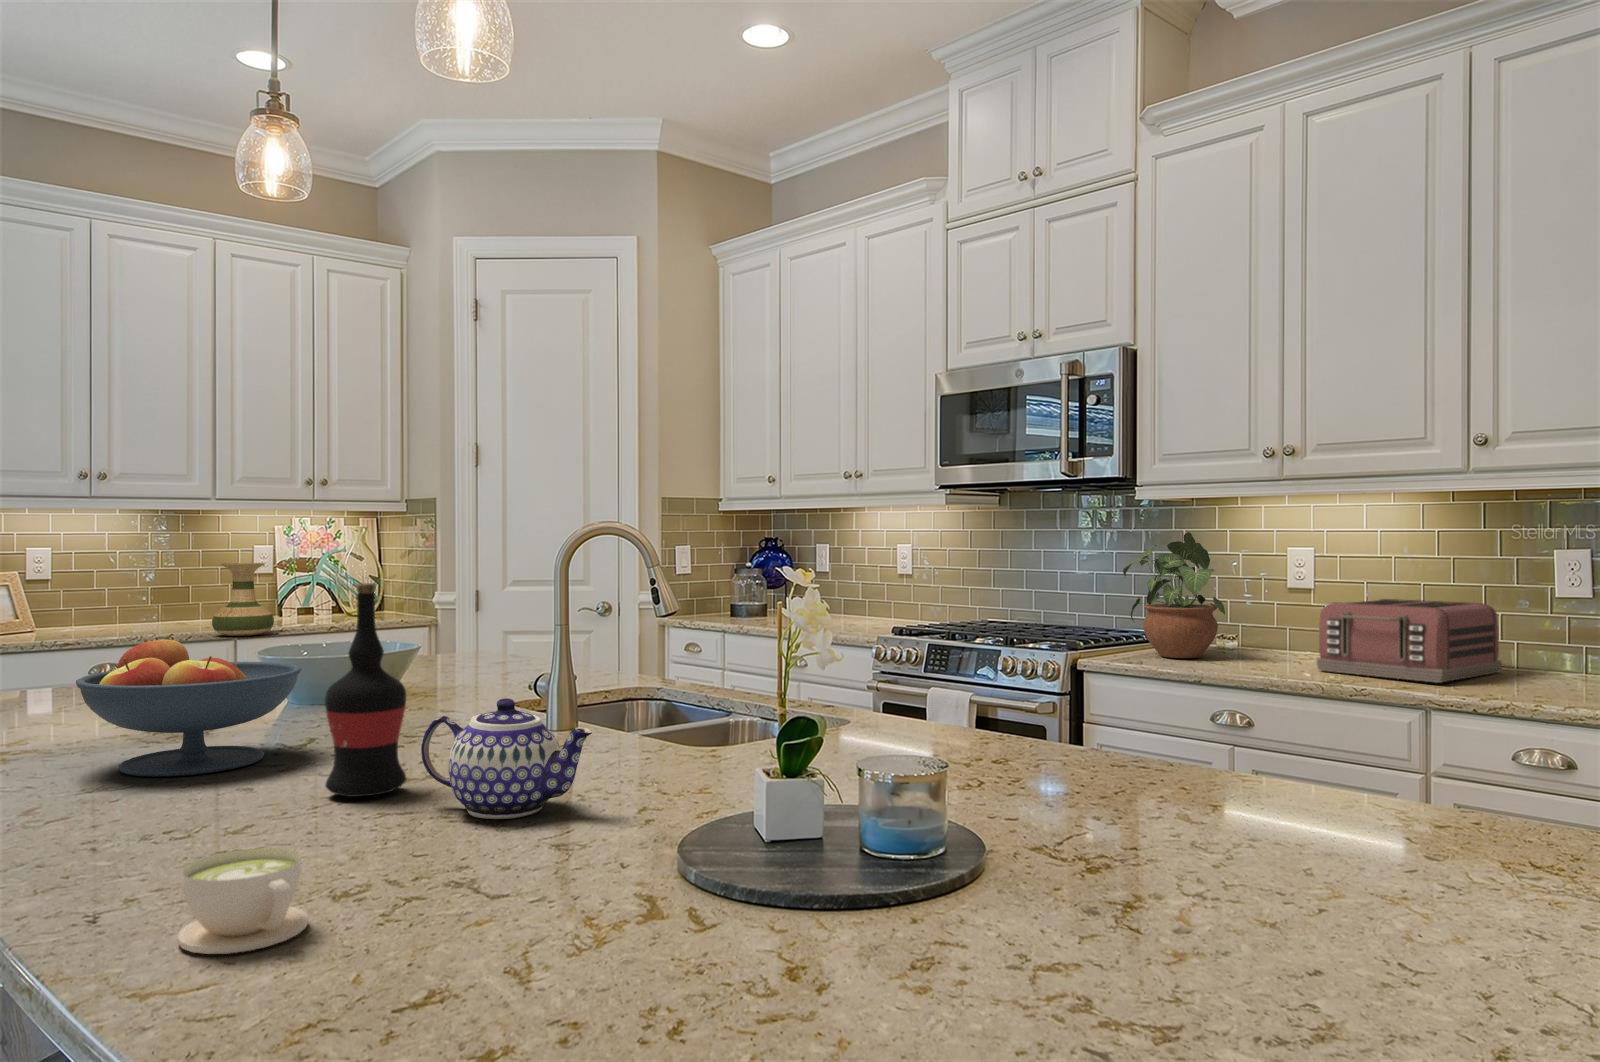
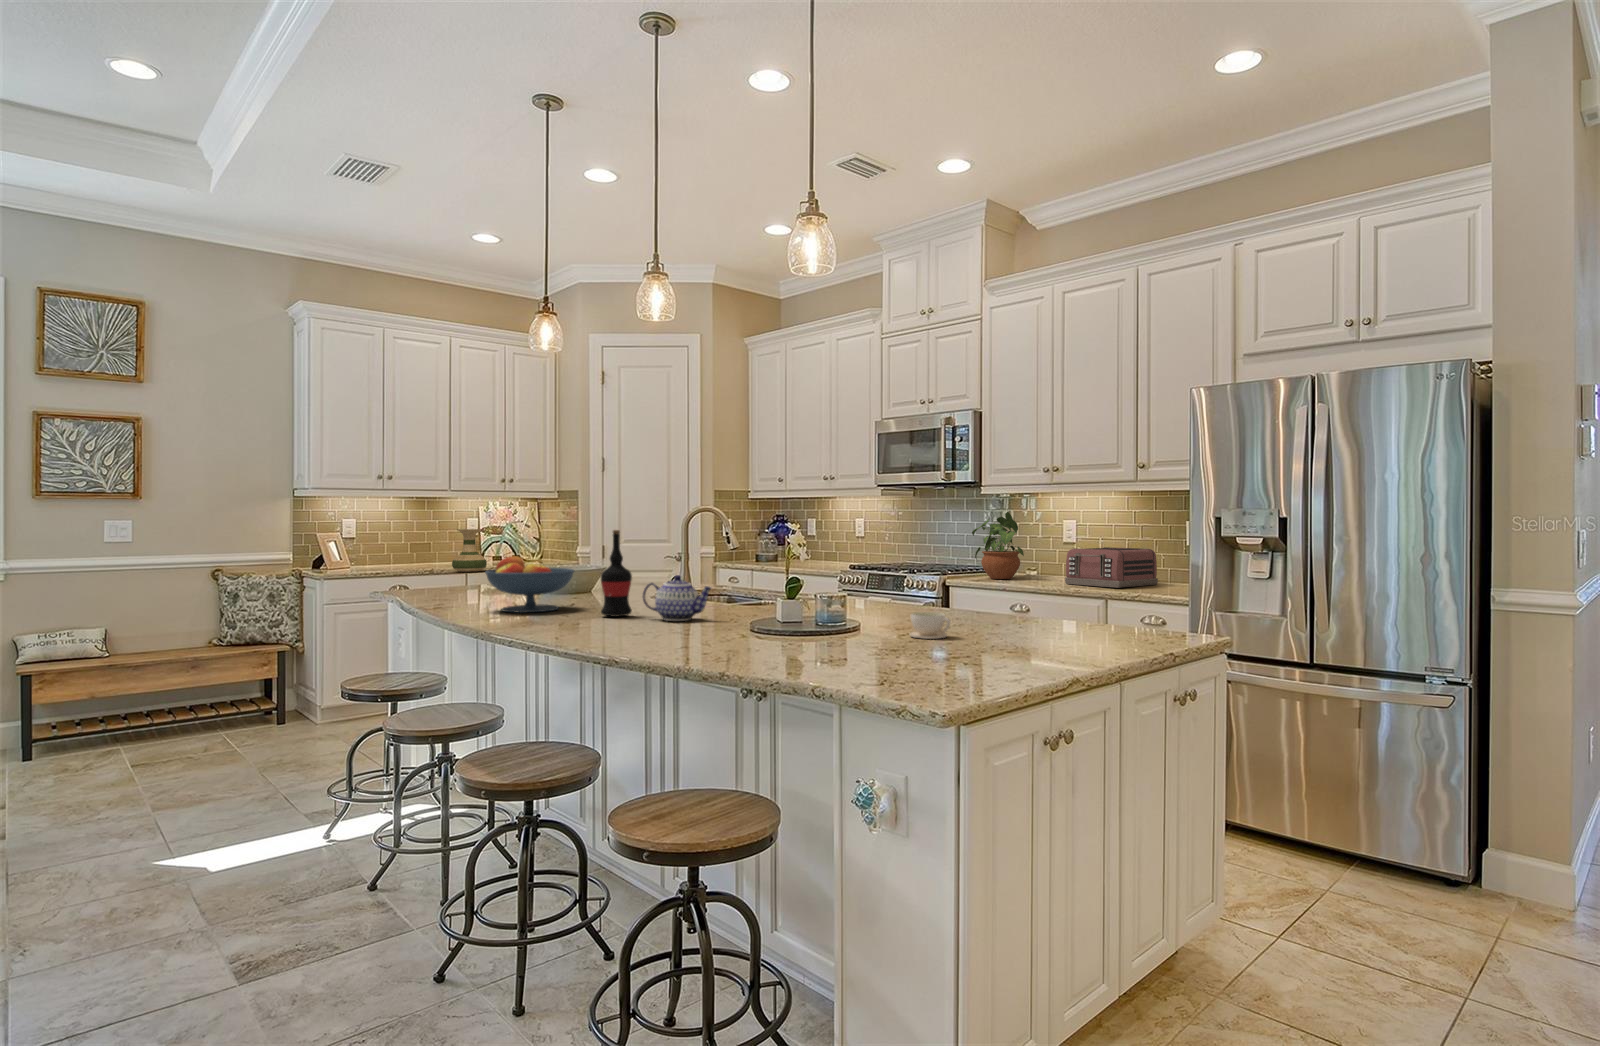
coffee cup: present [177,848,308,954] -> present [910,612,950,639]

